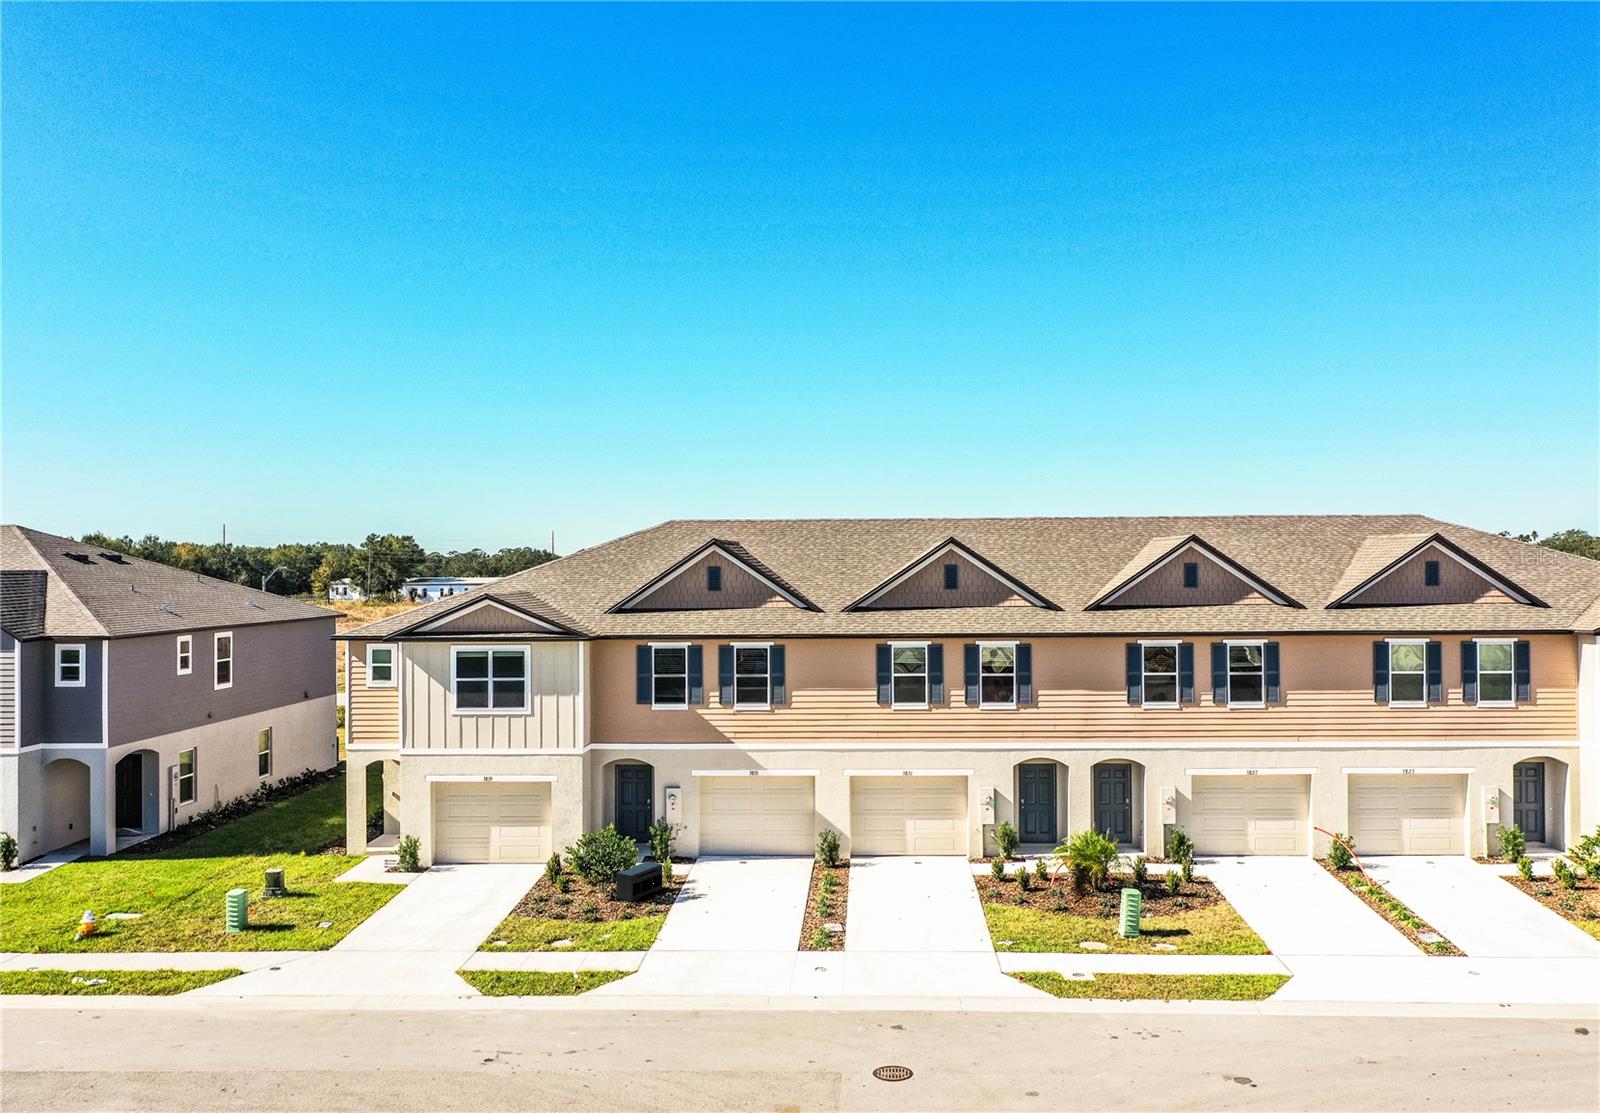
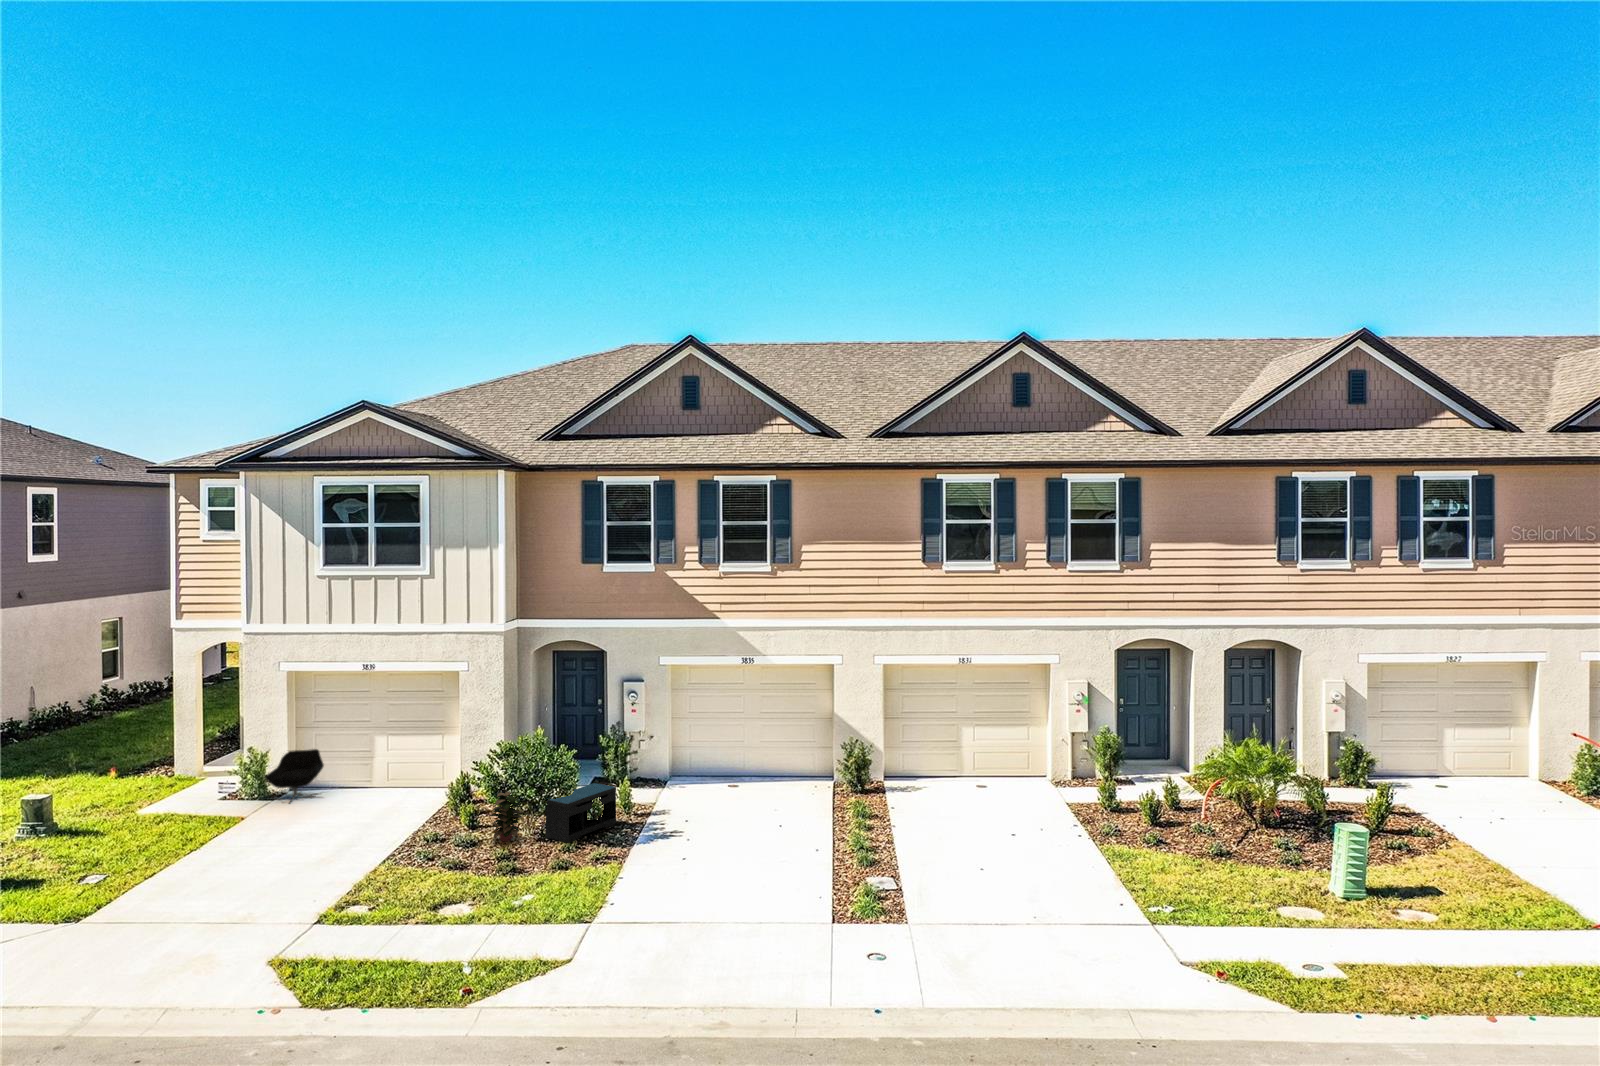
lounge chair: none [419,836,456,875] -> present [265,749,324,803]
decorative plant: present [1072,863,1090,895] -> present [490,792,522,841]

